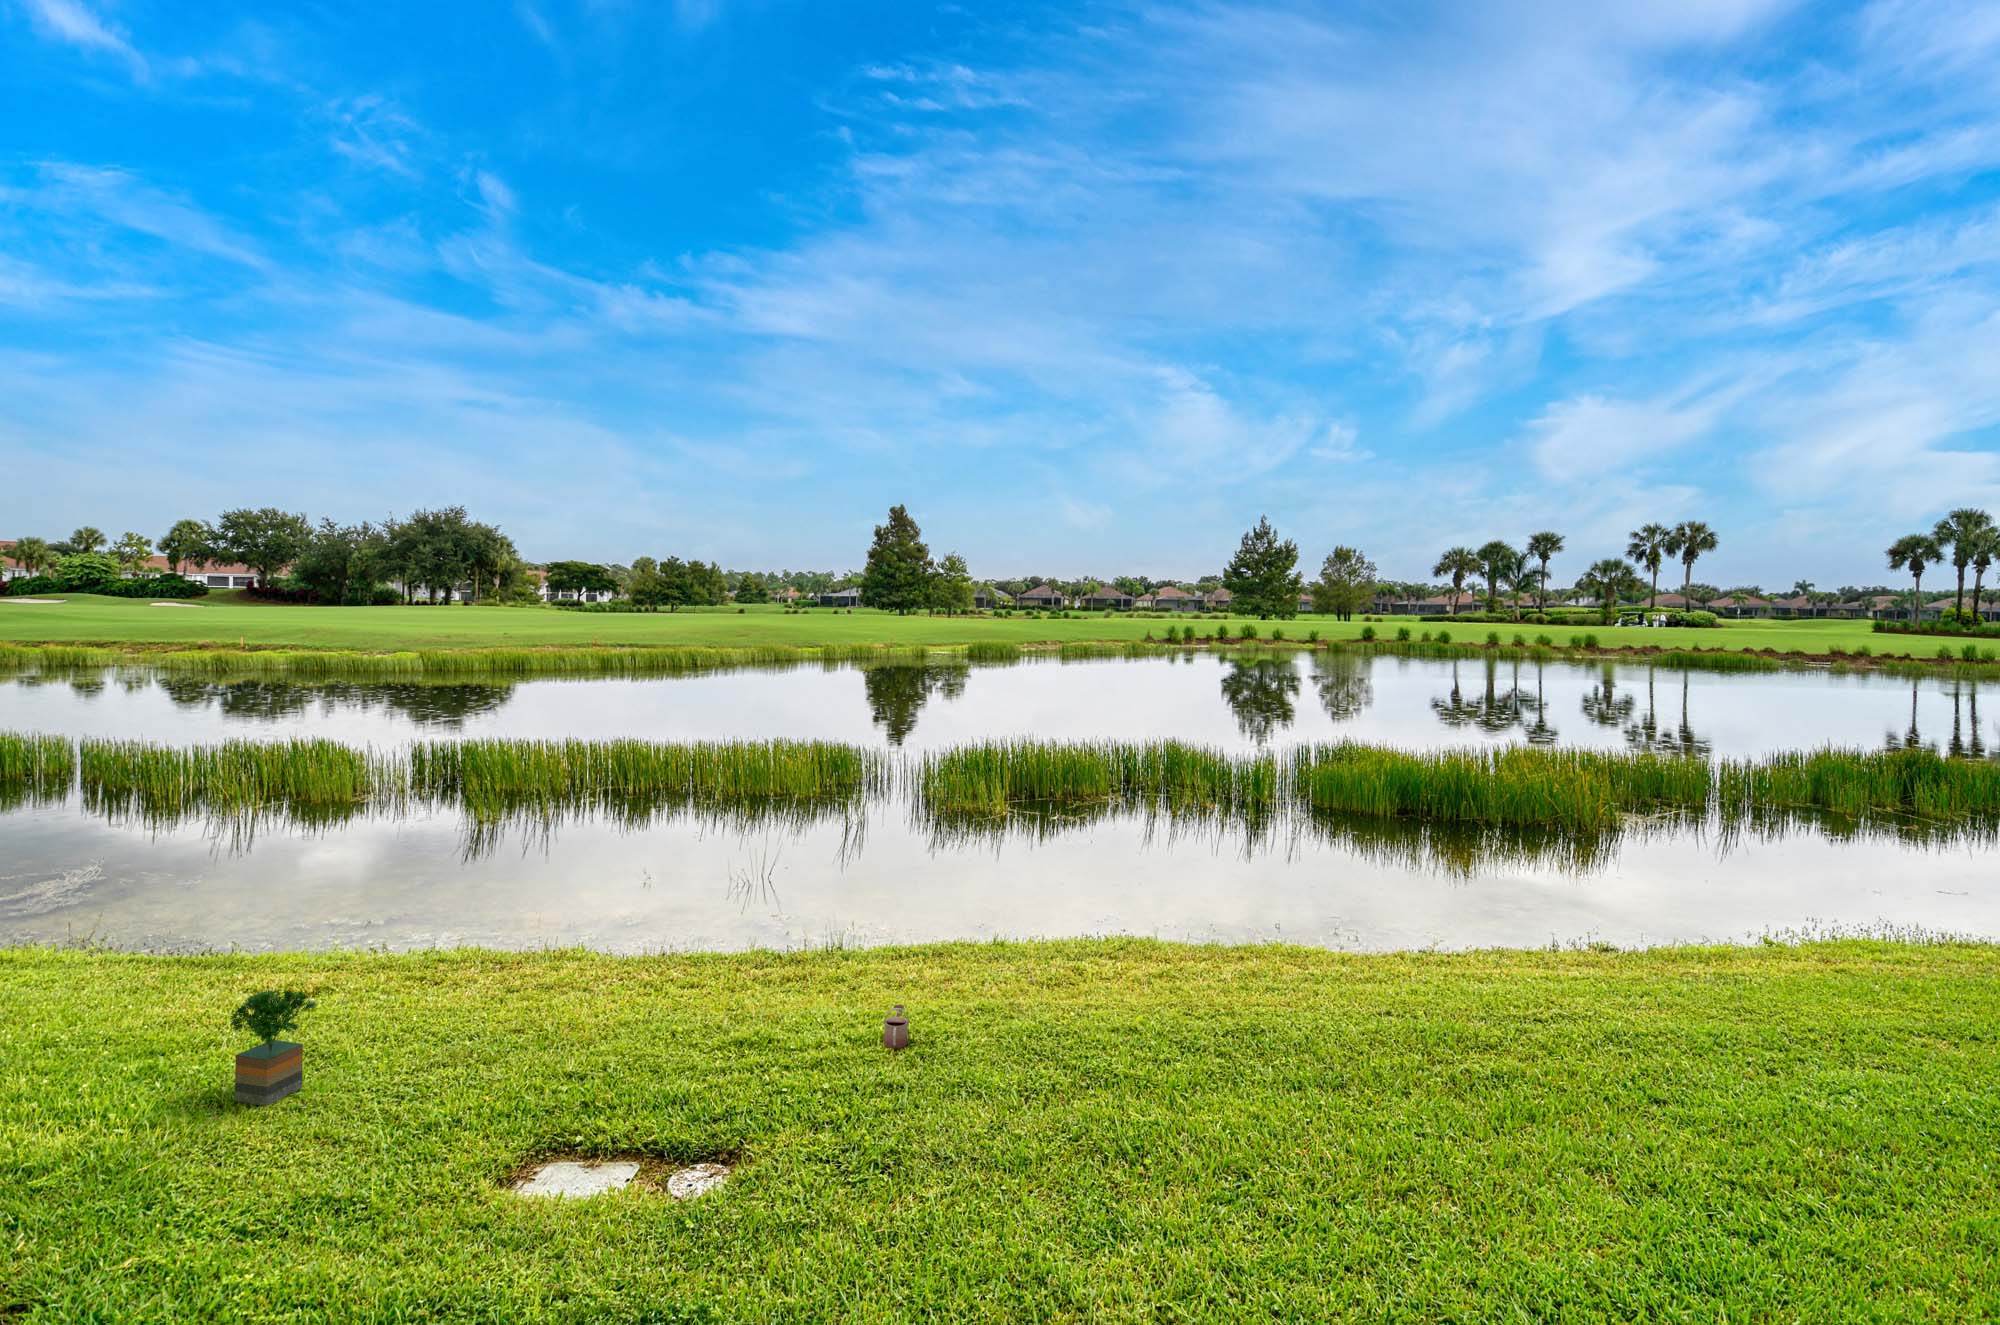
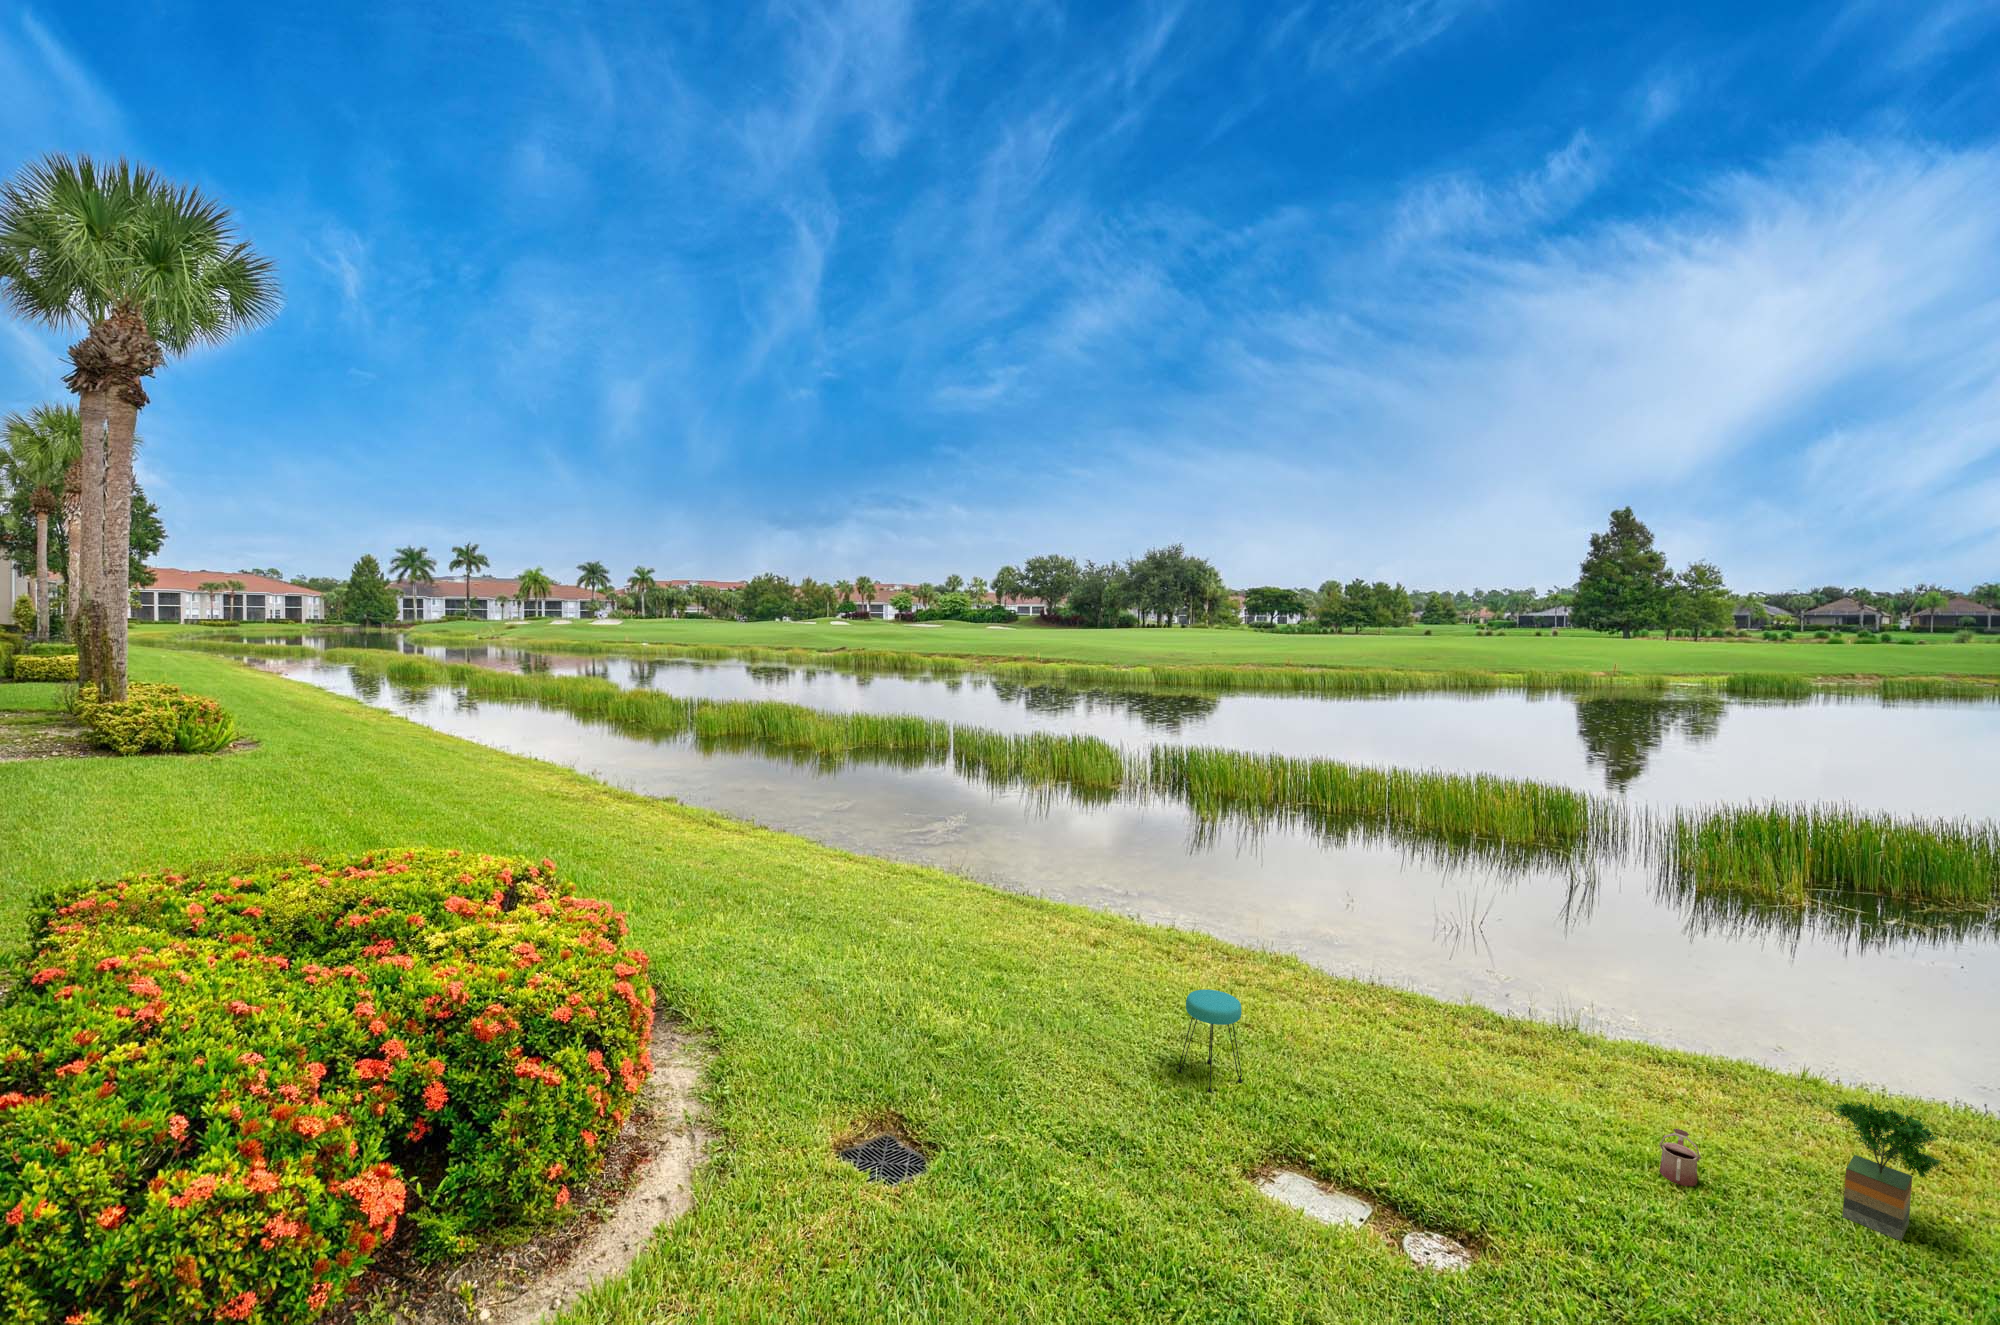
potted tree: present [230,988,317,1106] -> present [1835,1102,1941,1241]
stool: none [424,998,507,1113] -> present [1178,990,1242,1092]

